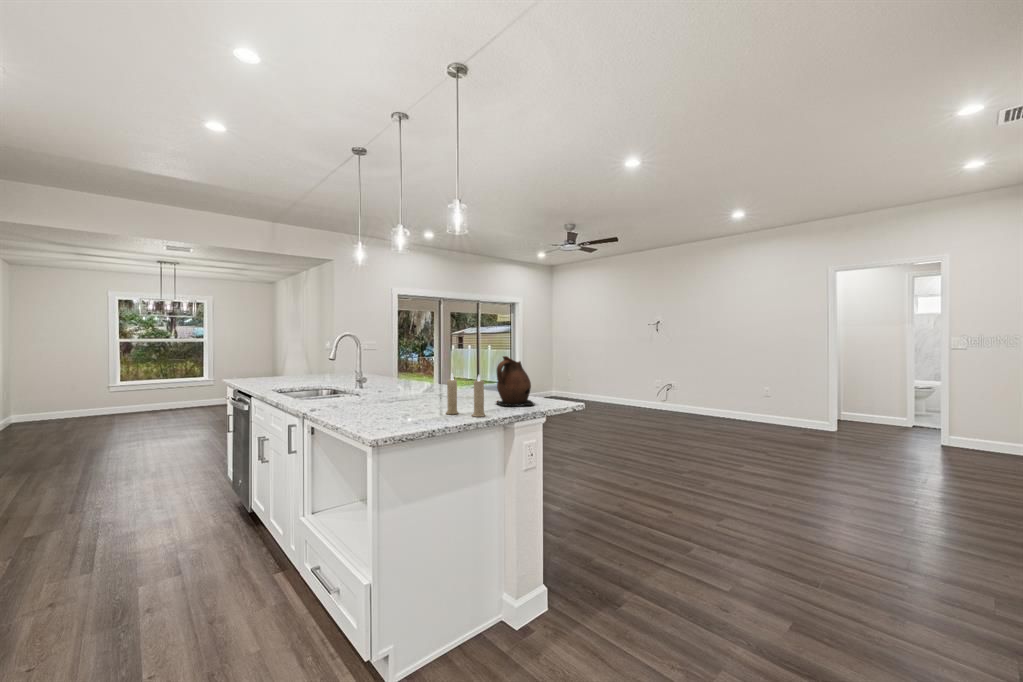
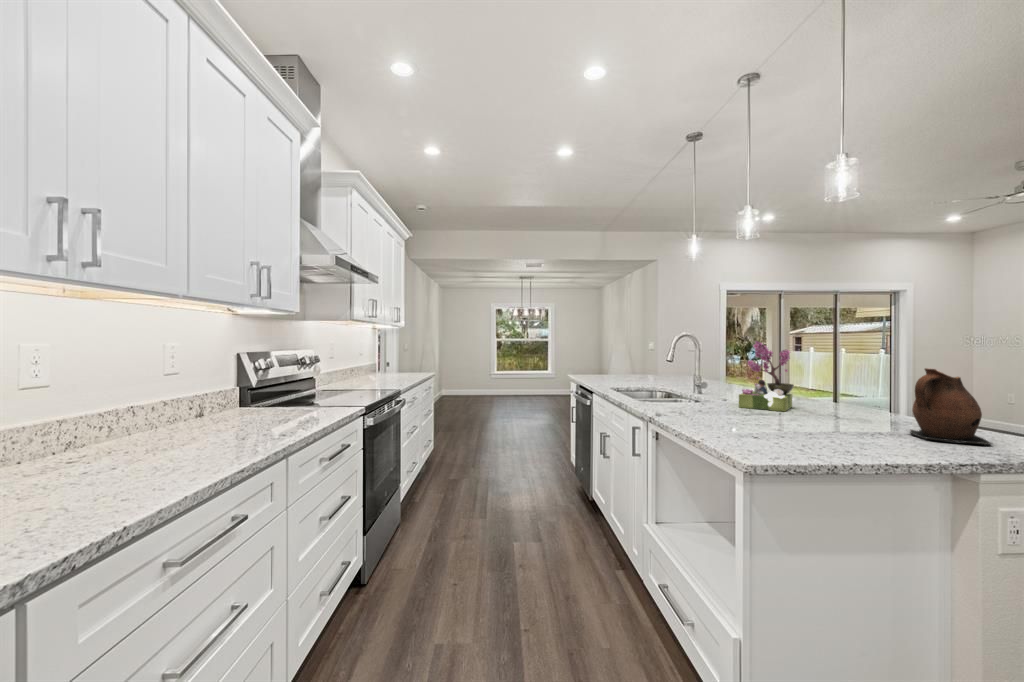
flower arrangement: none [390,338,433,397] -> present [739,341,794,412]
candle: present [446,374,485,417] -> none [834,388,906,453]

